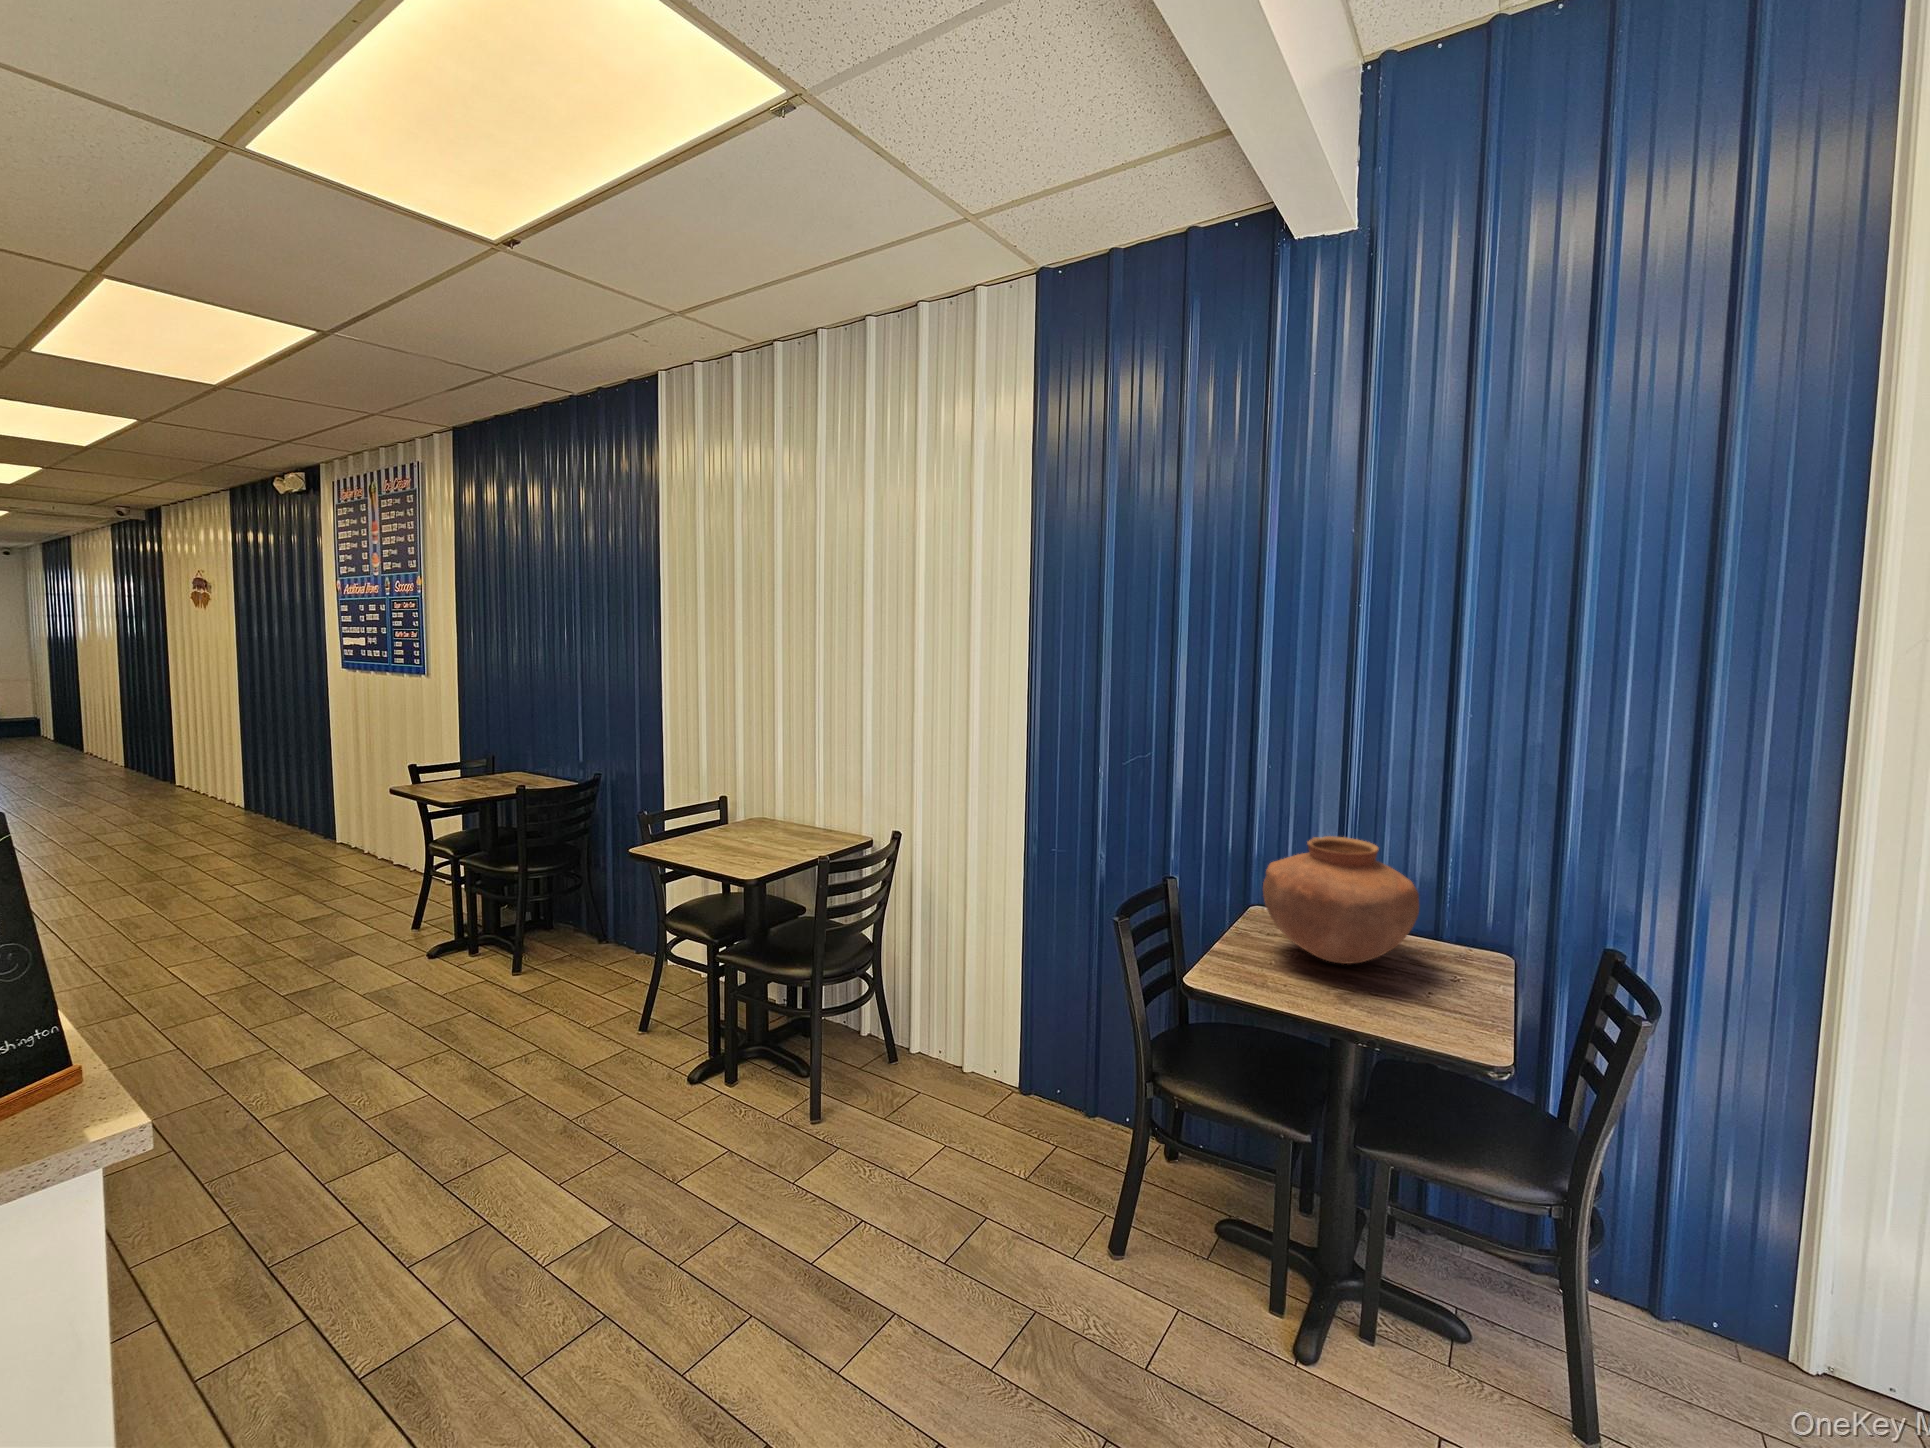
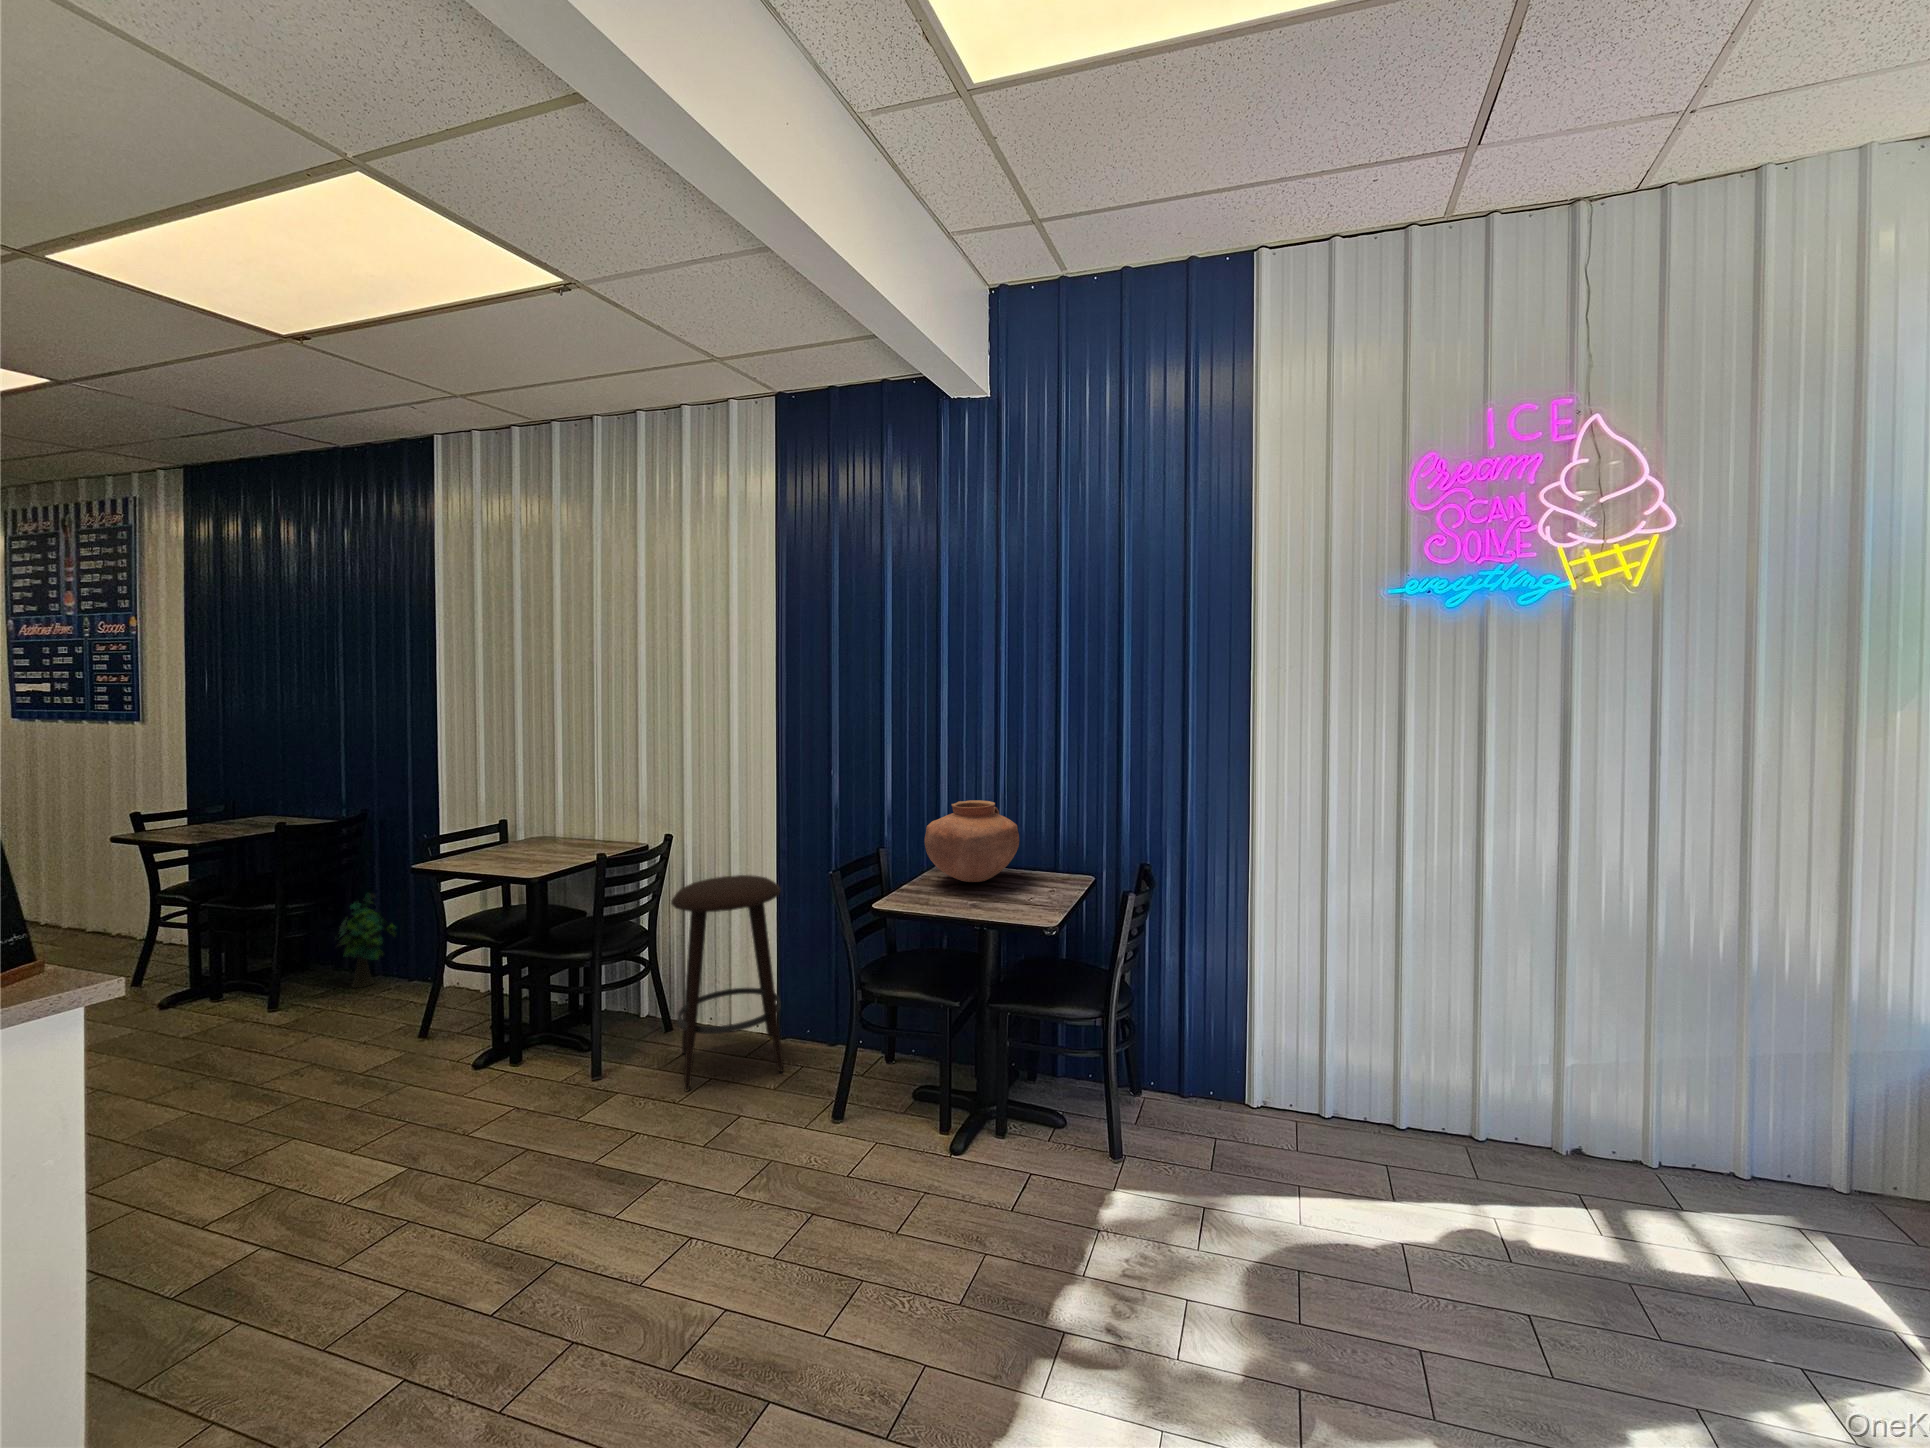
decorative plant: none [569,858,626,953] -> present [335,893,396,988]
stool: none [902,891,1035,1166] -> present [671,875,783,1091]

